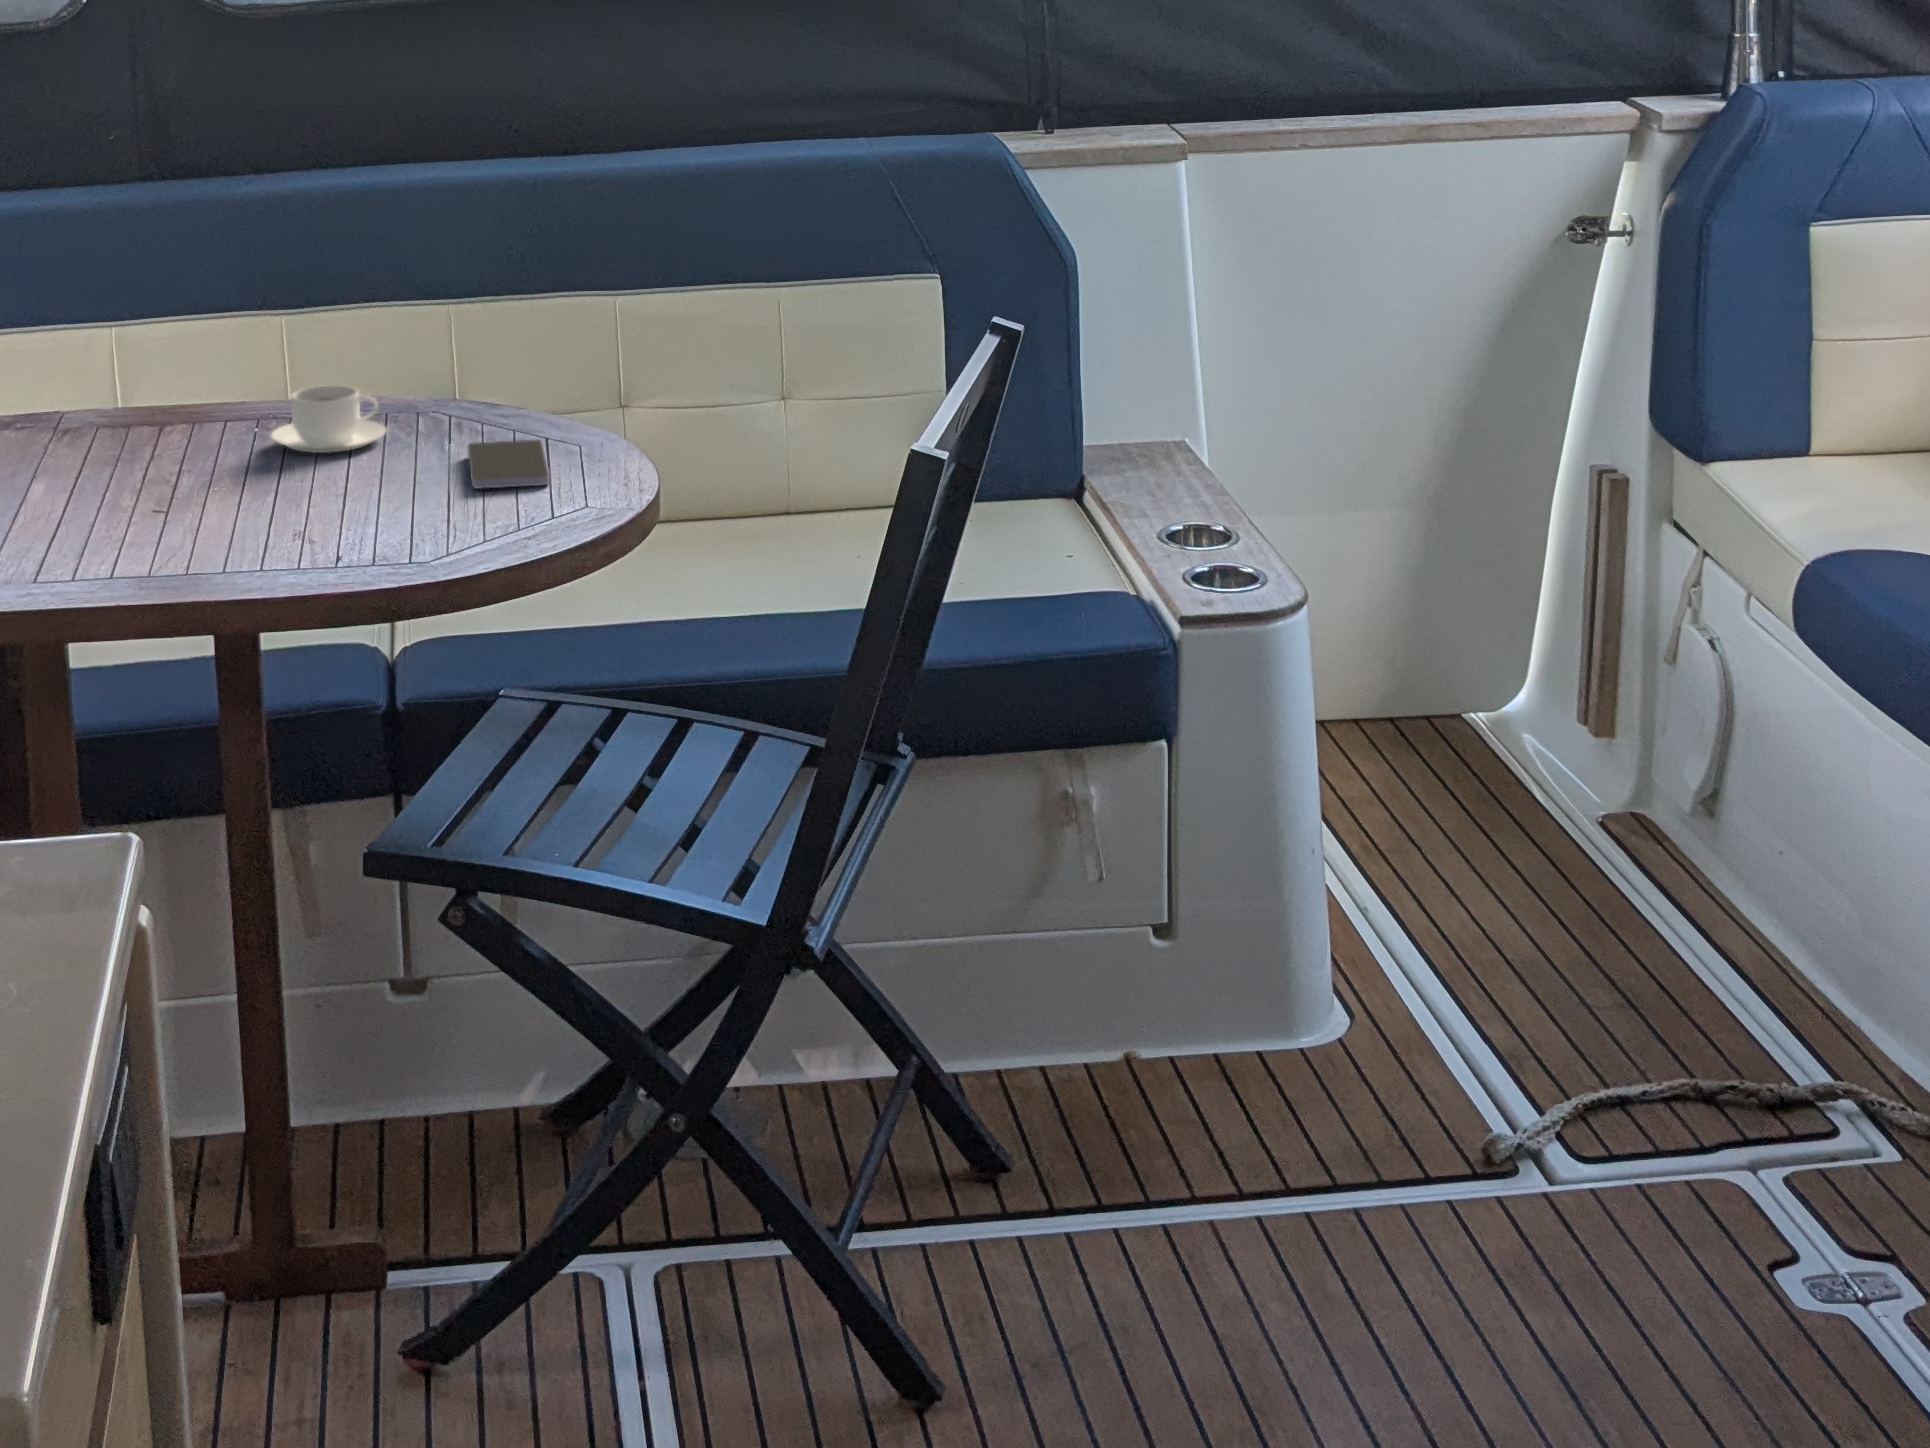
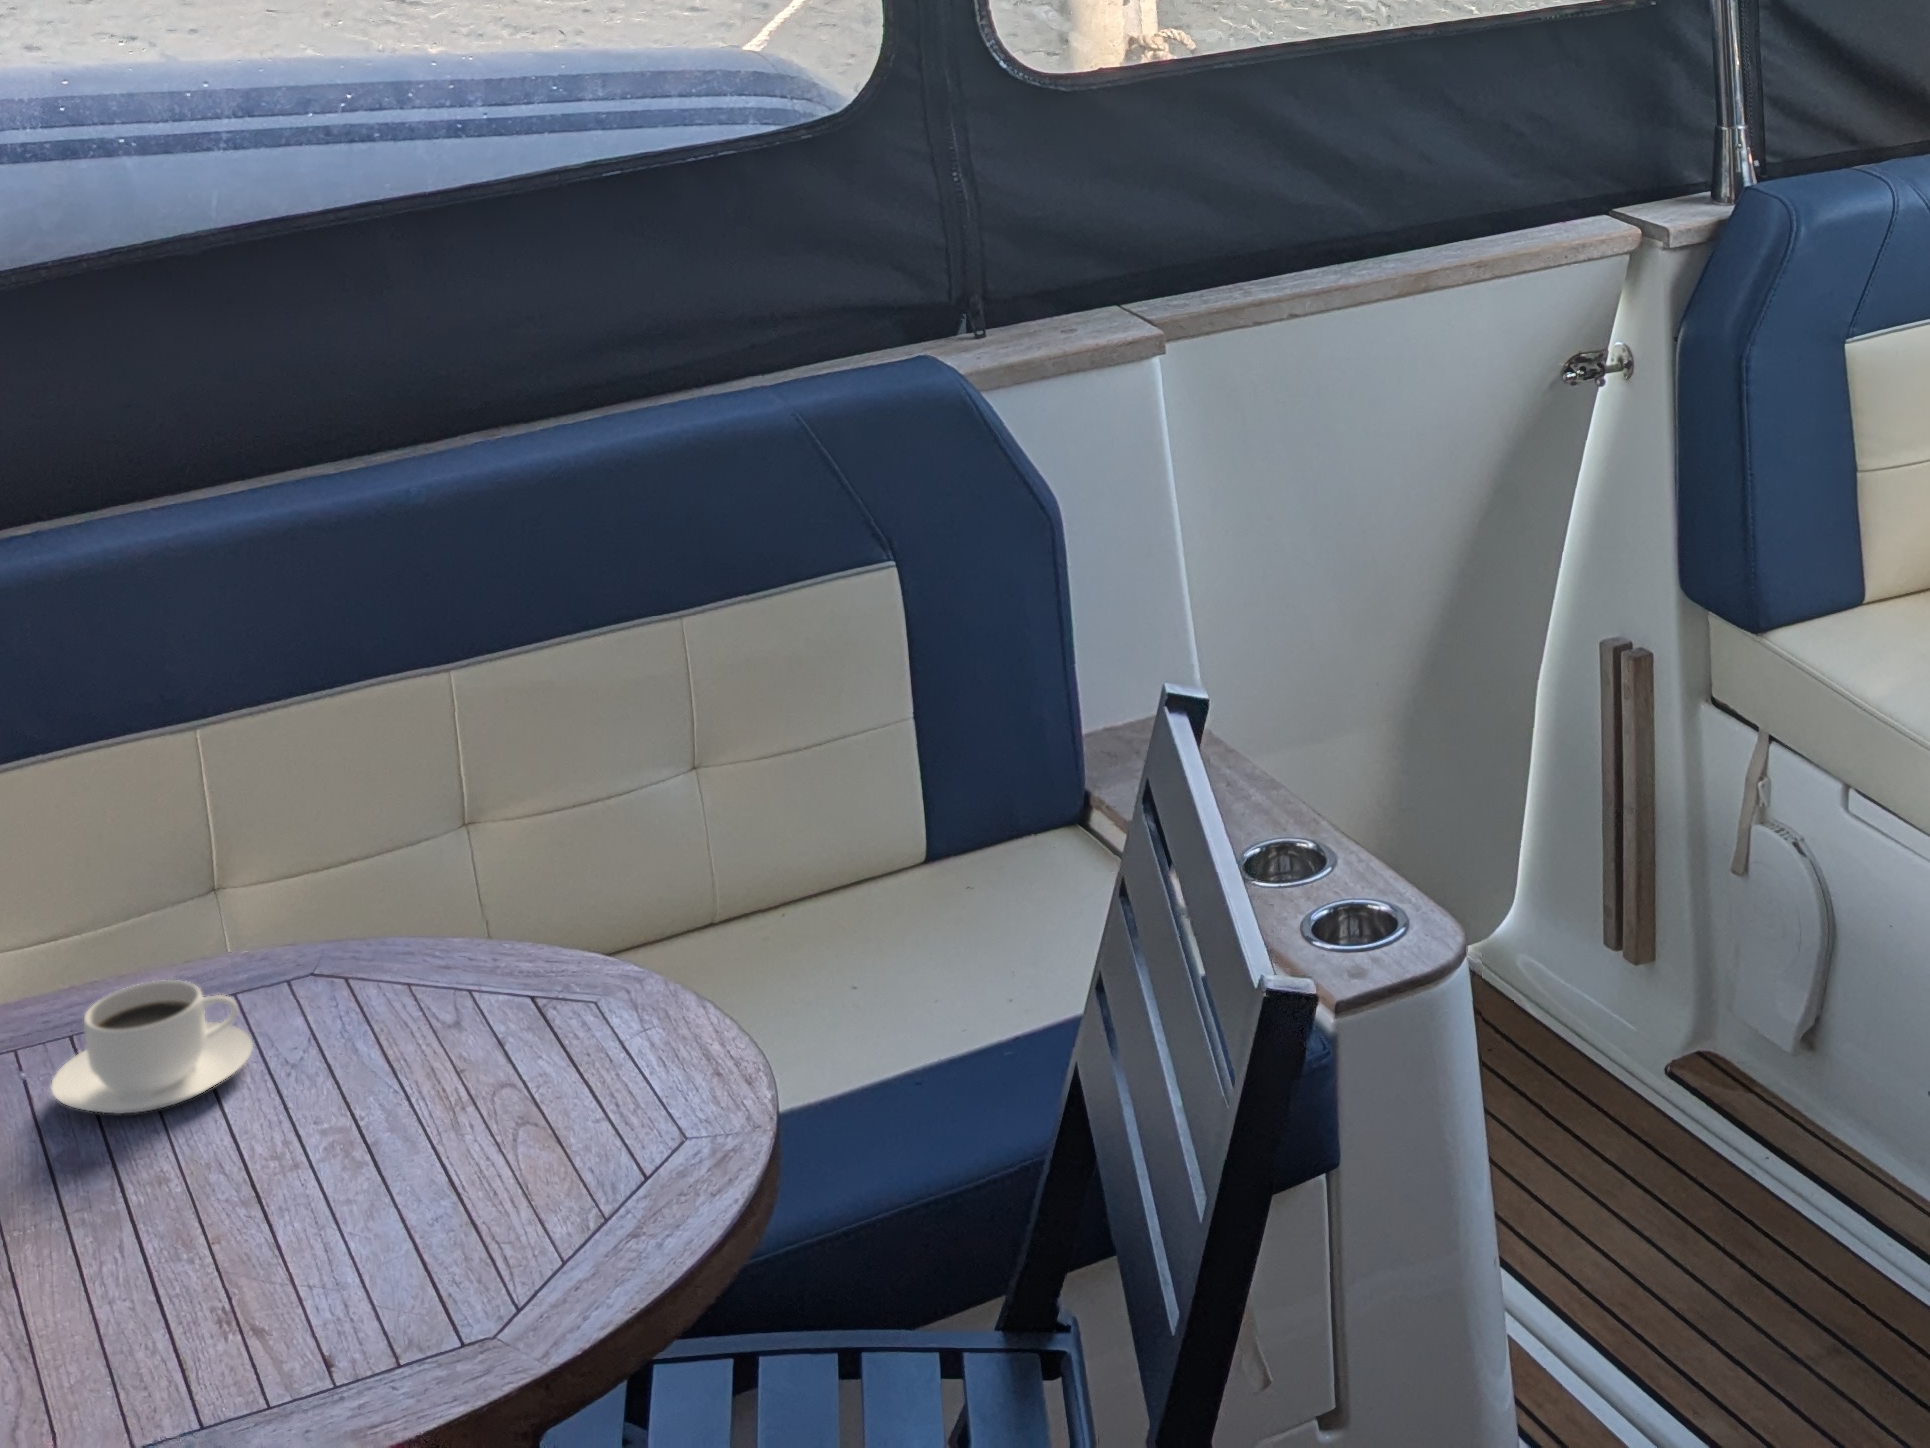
smartphone: present [468,440,550,489] -> none [413,1019,592,1154]

